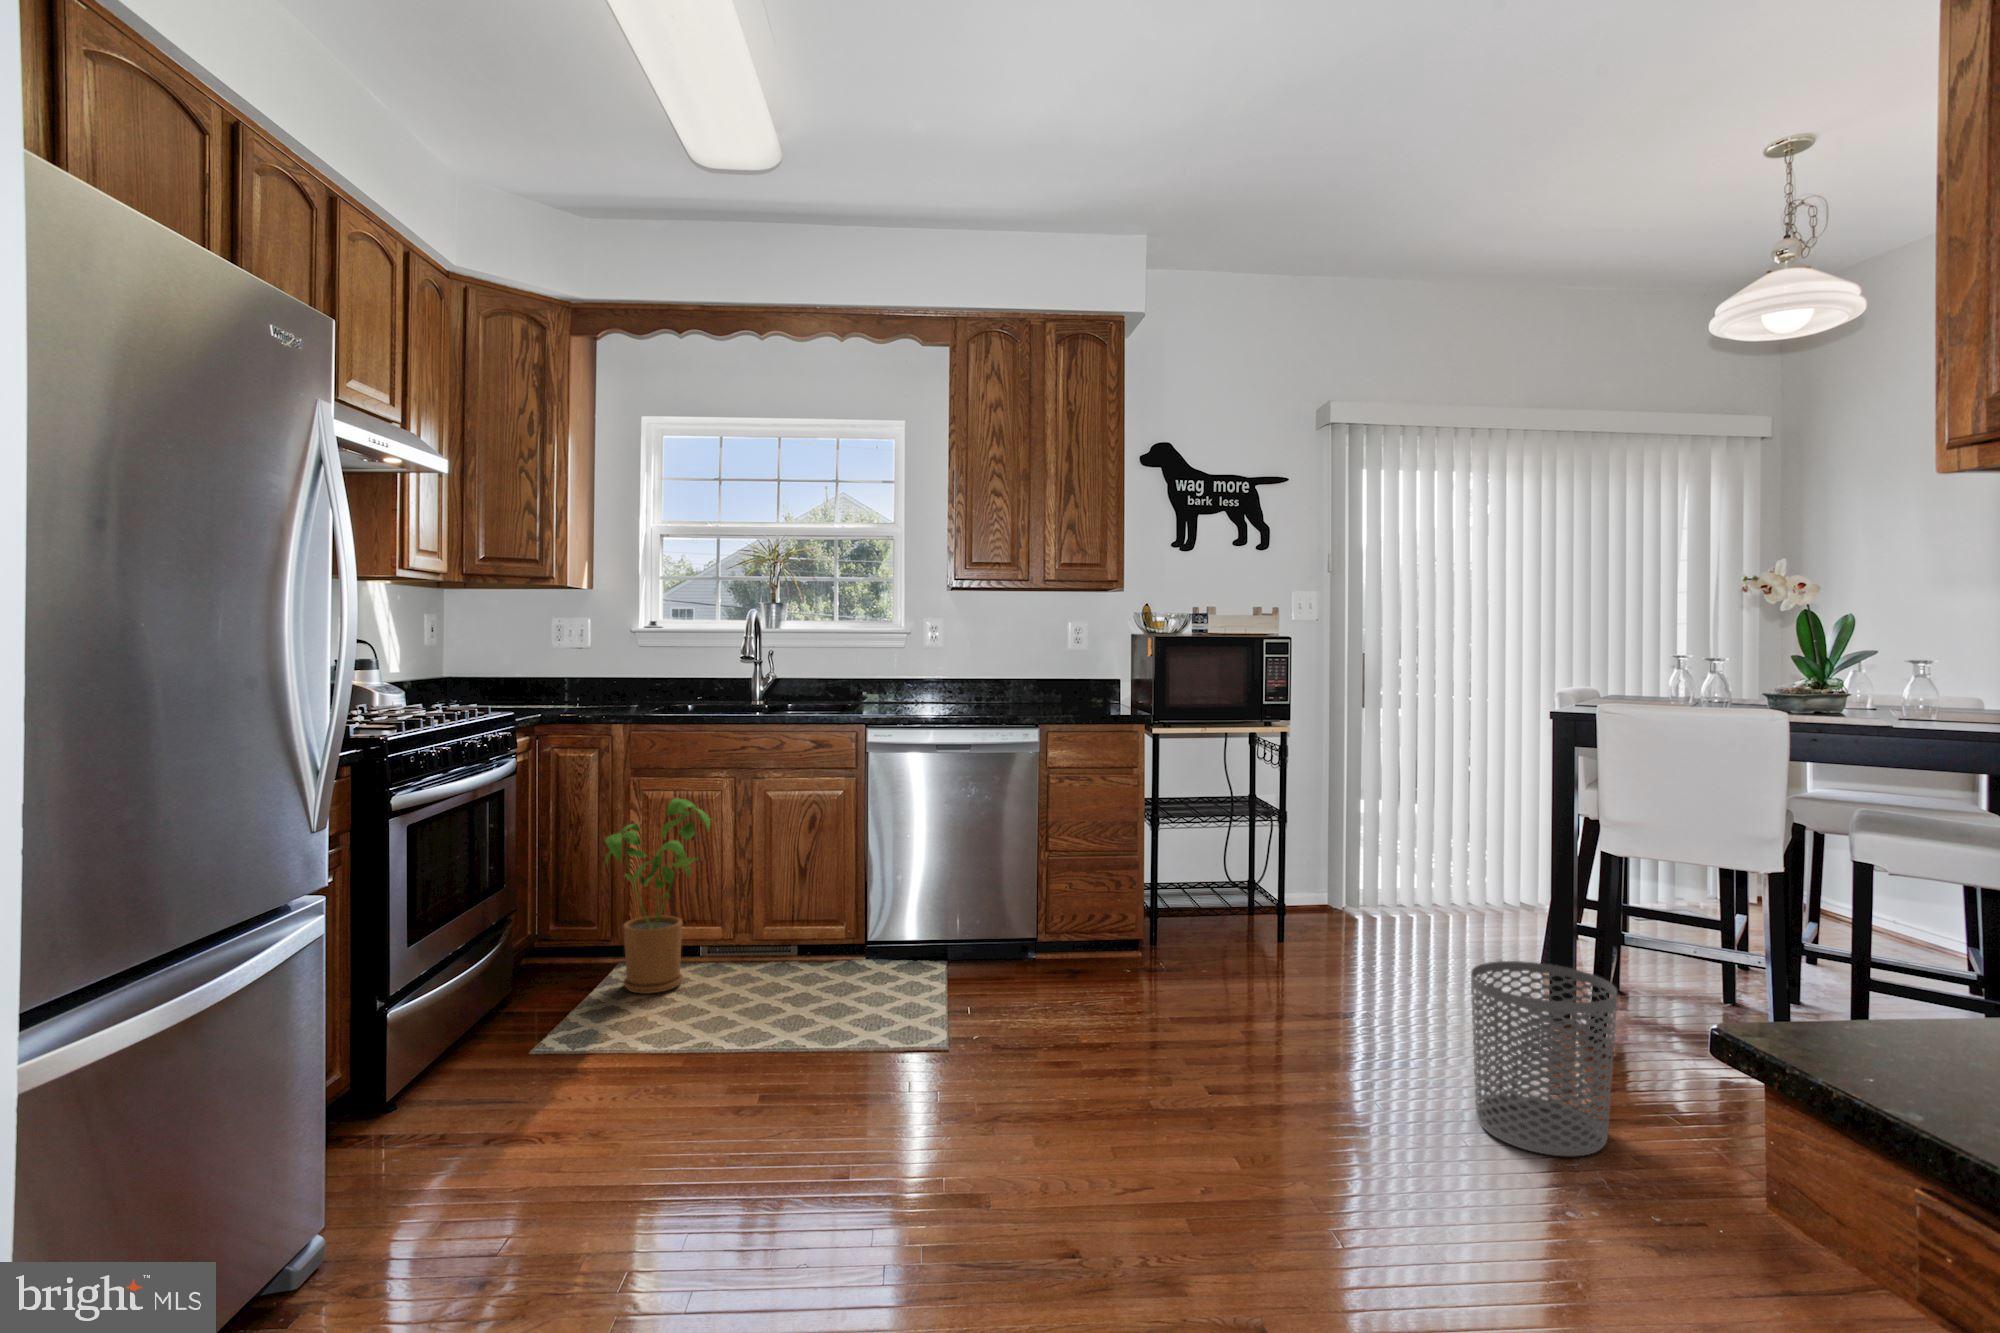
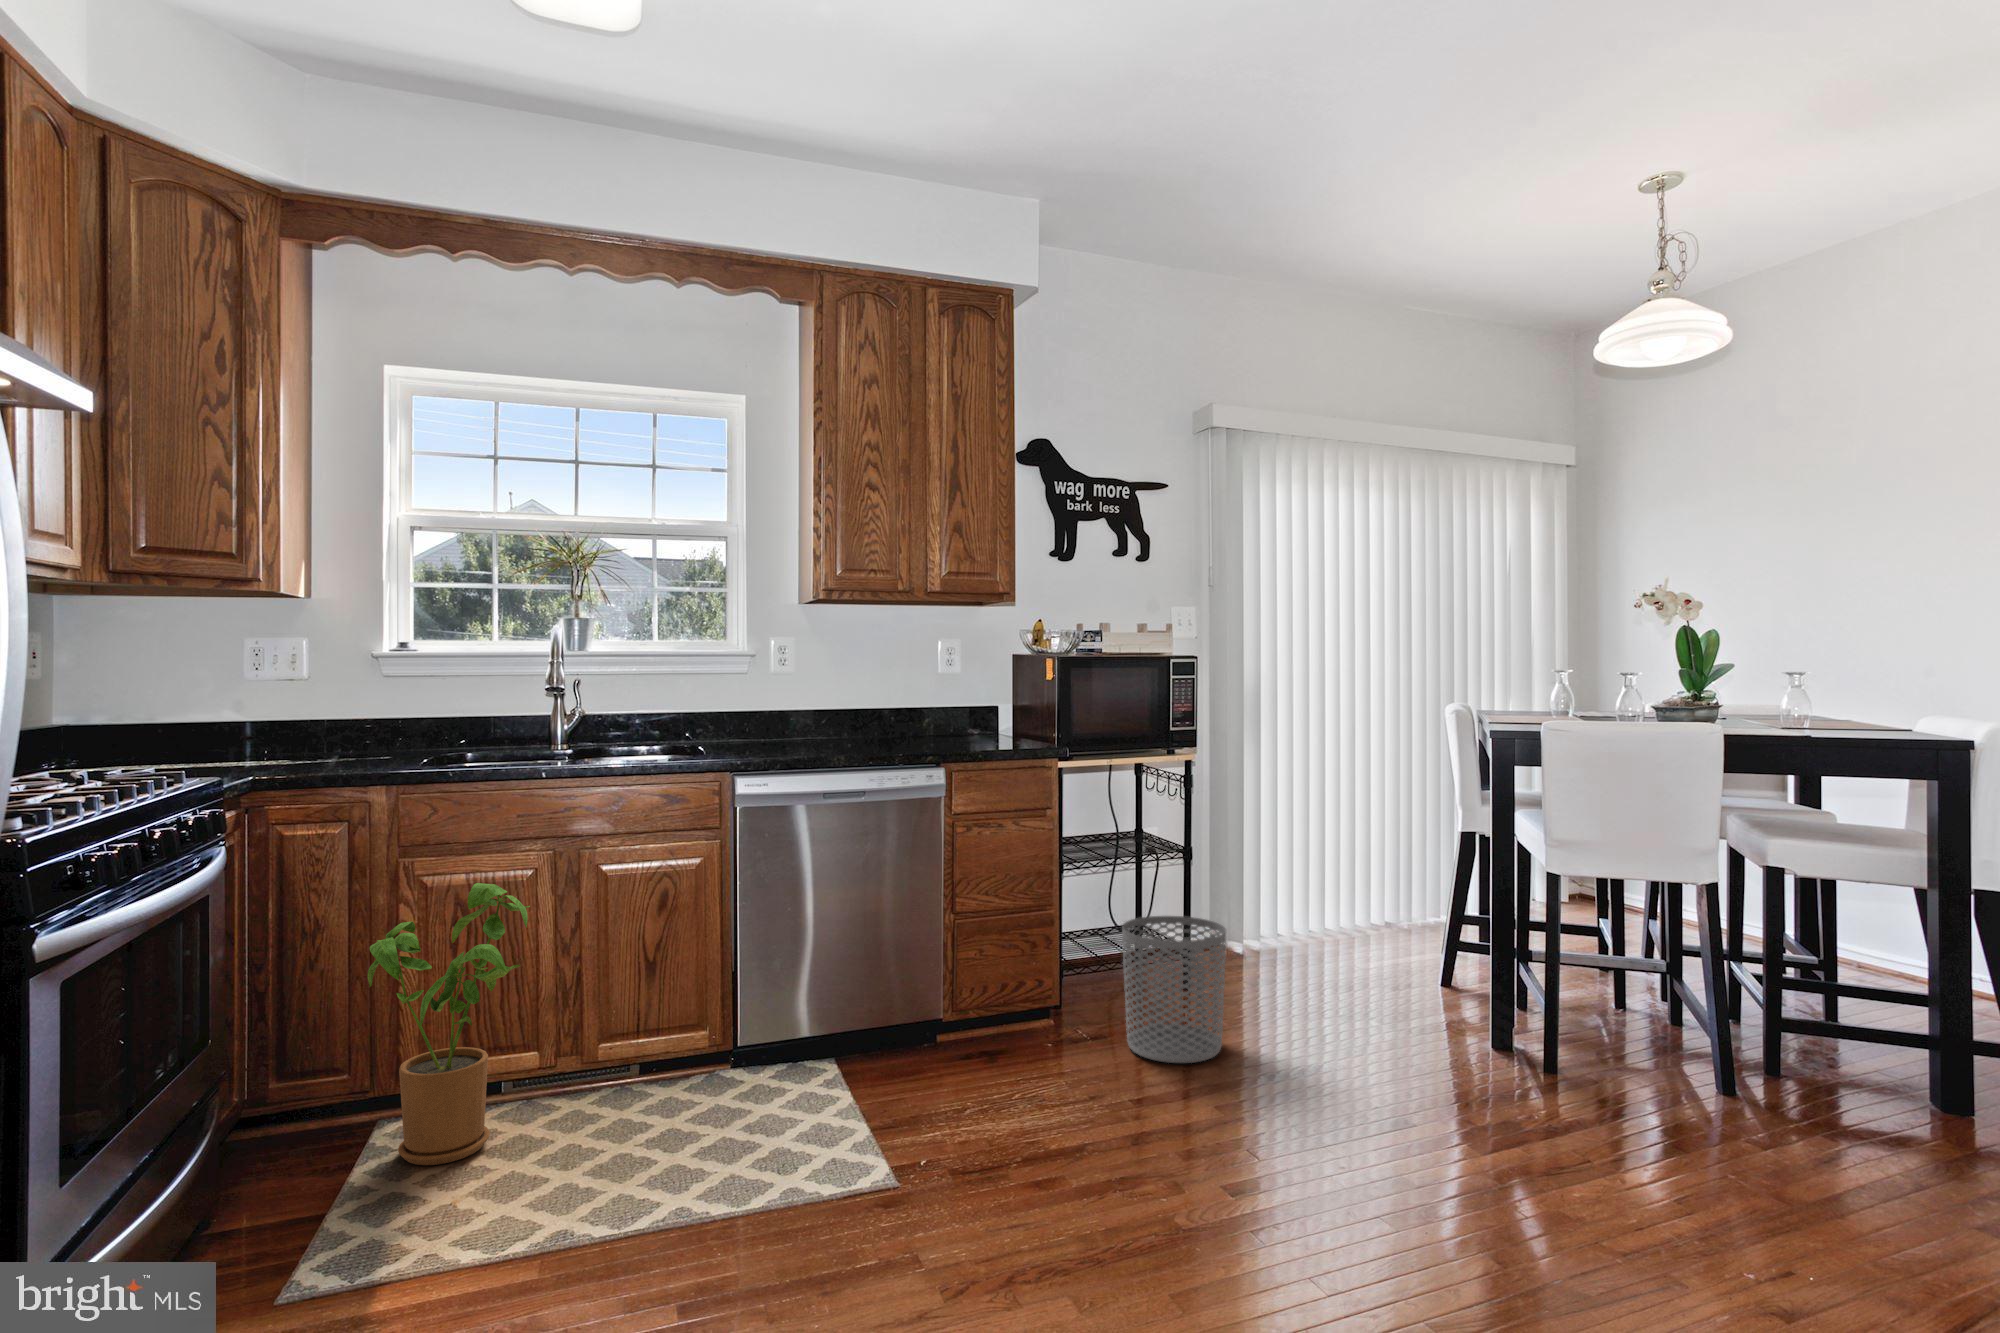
waste bin: present [1471,961,1617,1156] -> present [1122,916,1226,1063]

